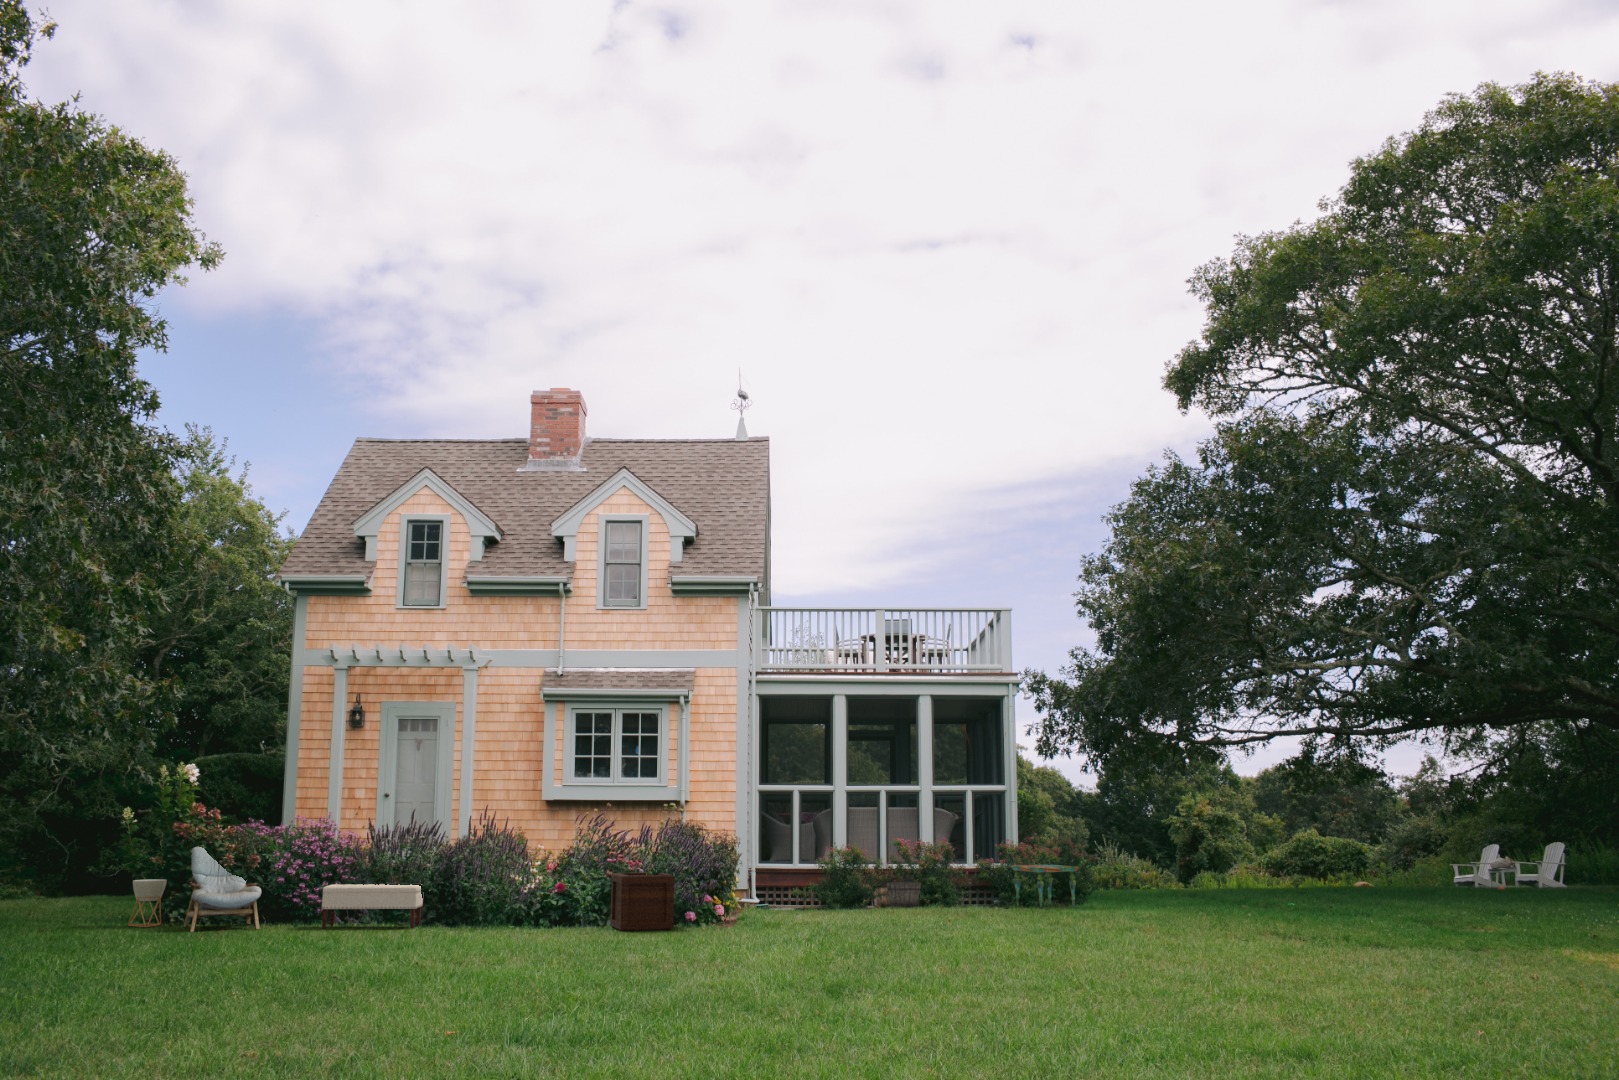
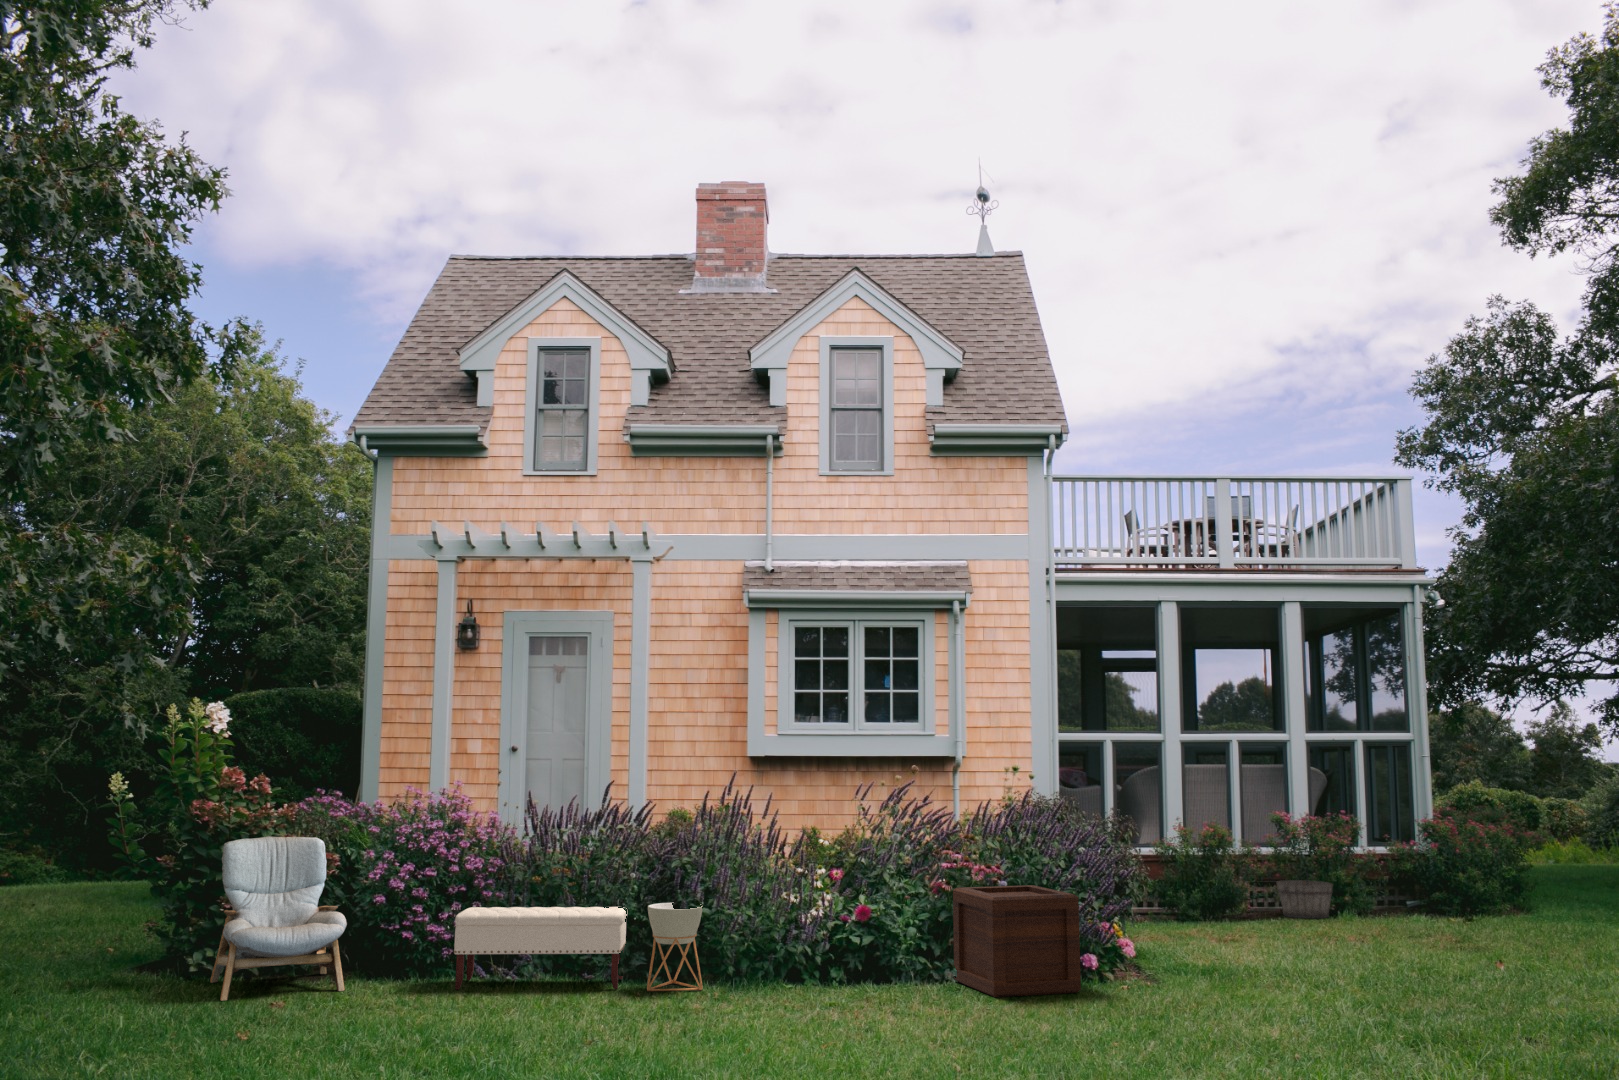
side table: present [1010,865,1079,909] -> none [1468,855,1588,927]
planter: present [128,879,167,928] -> present [647,903,703,991]

